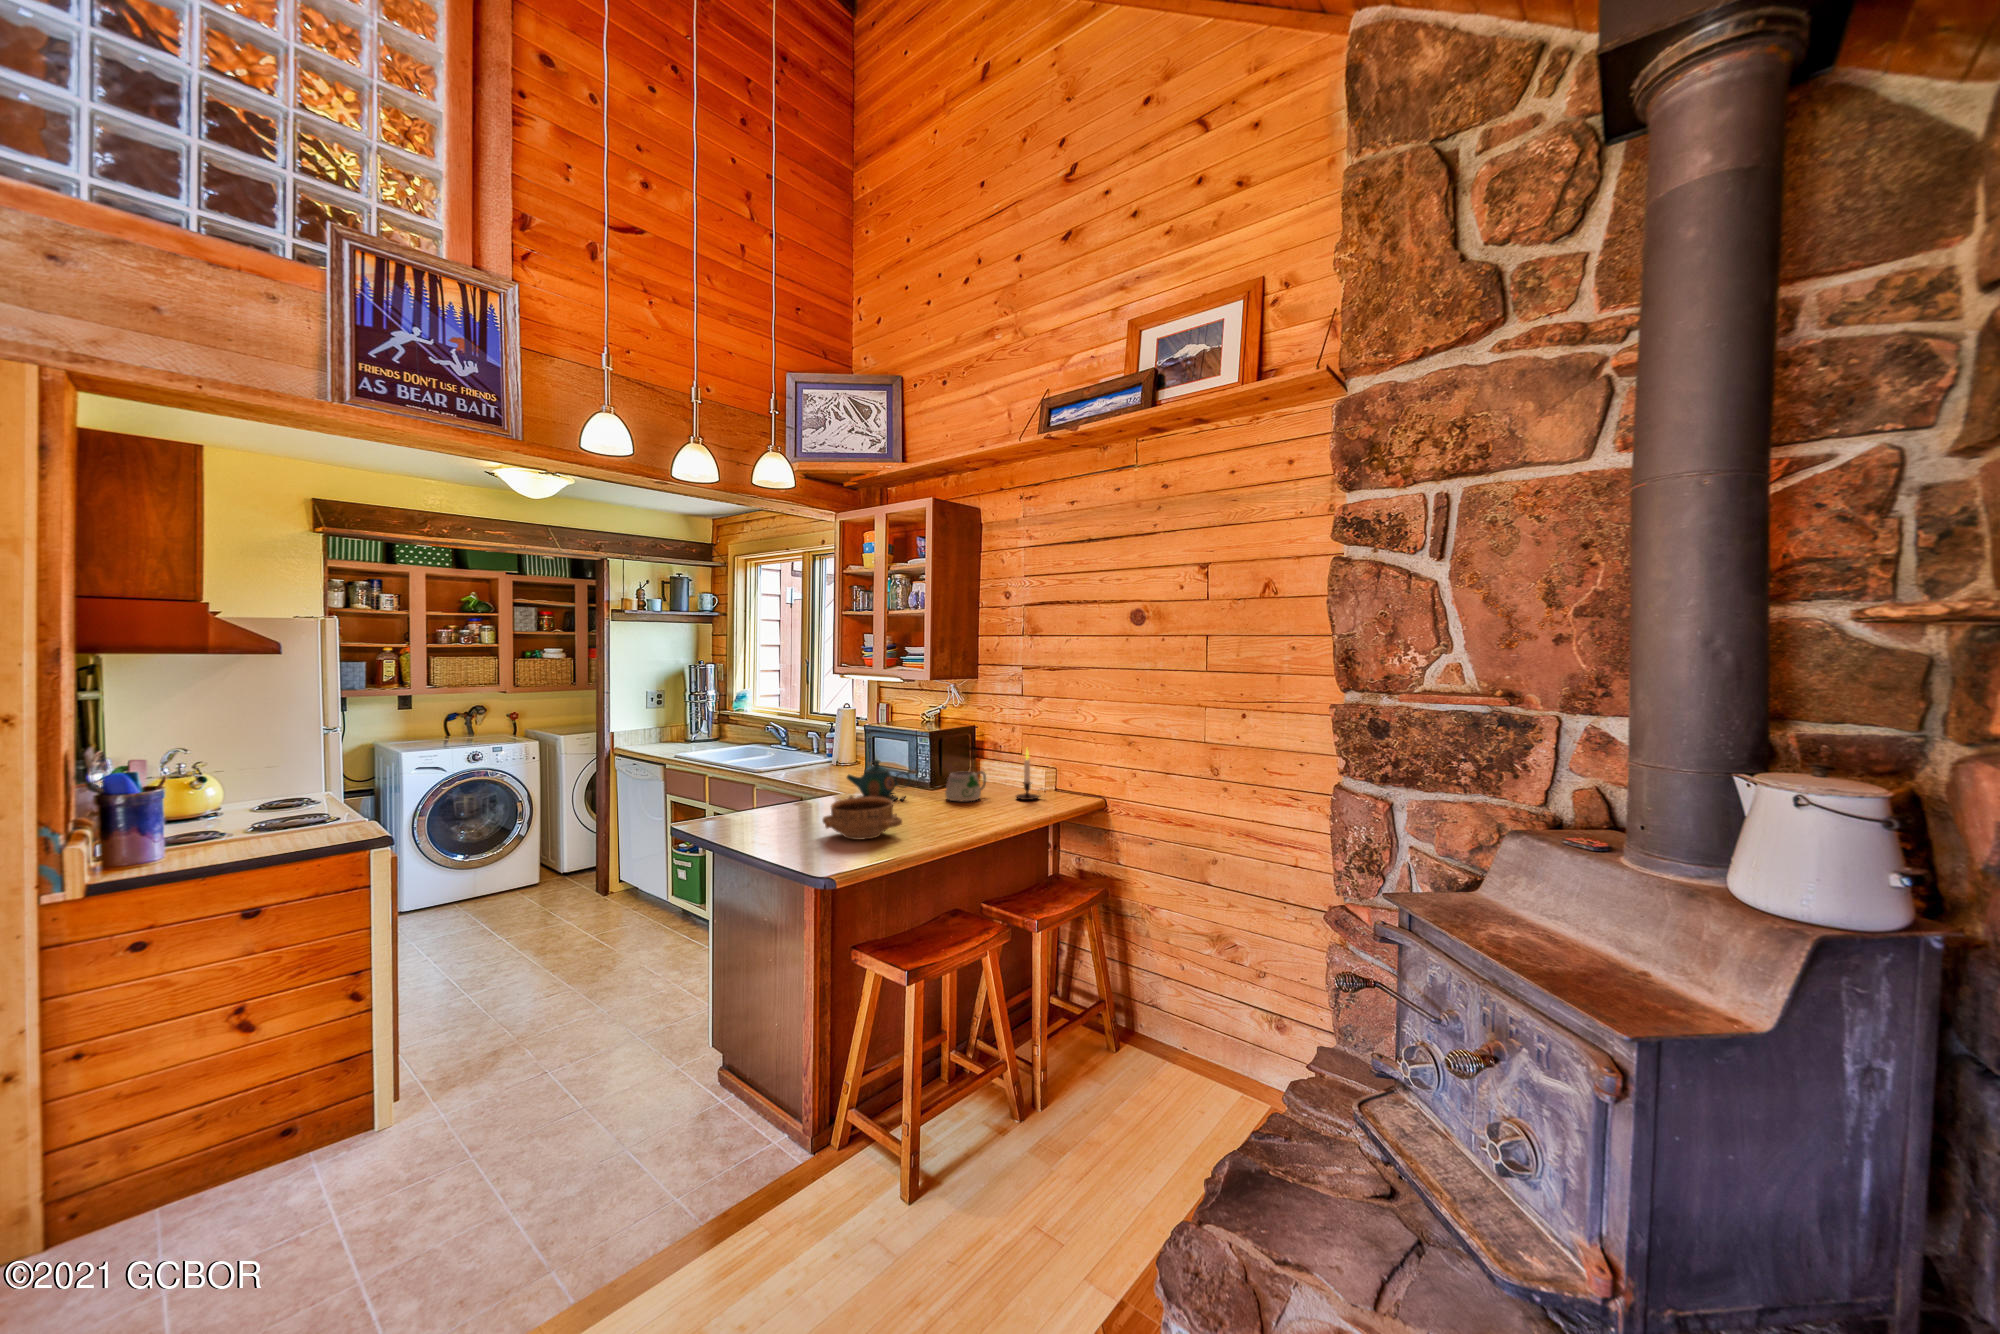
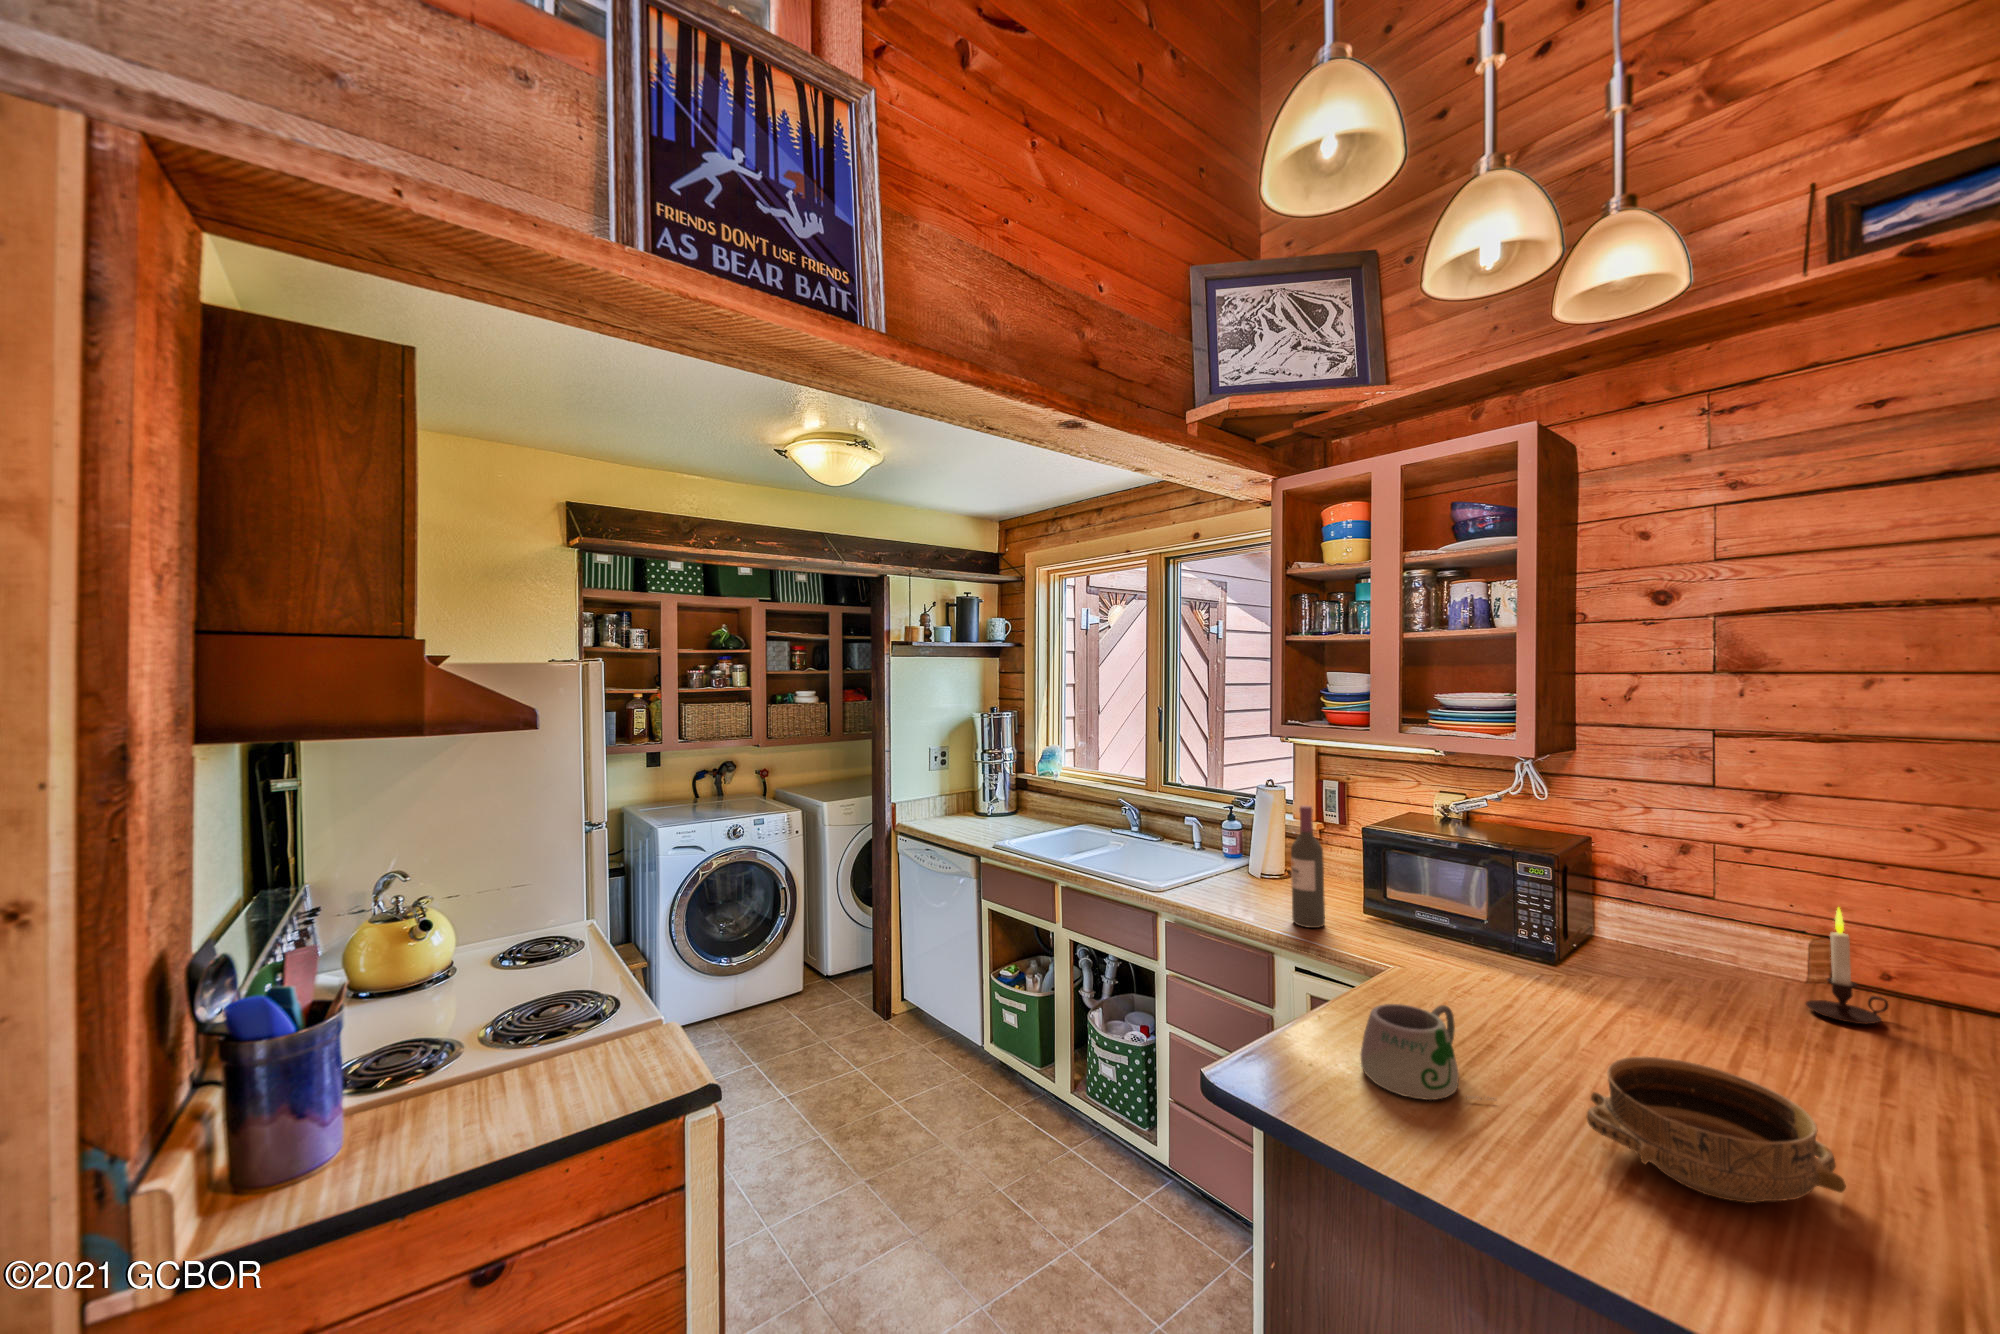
wine bottle: none [820,713,838,783] -> present [1291,806,1325,928]
teapot: present [847,760,910,801] -> none [1407,914,1575,1018]
mug: present [945,771,986,802] -> present [1361,1004,1494,1100]

